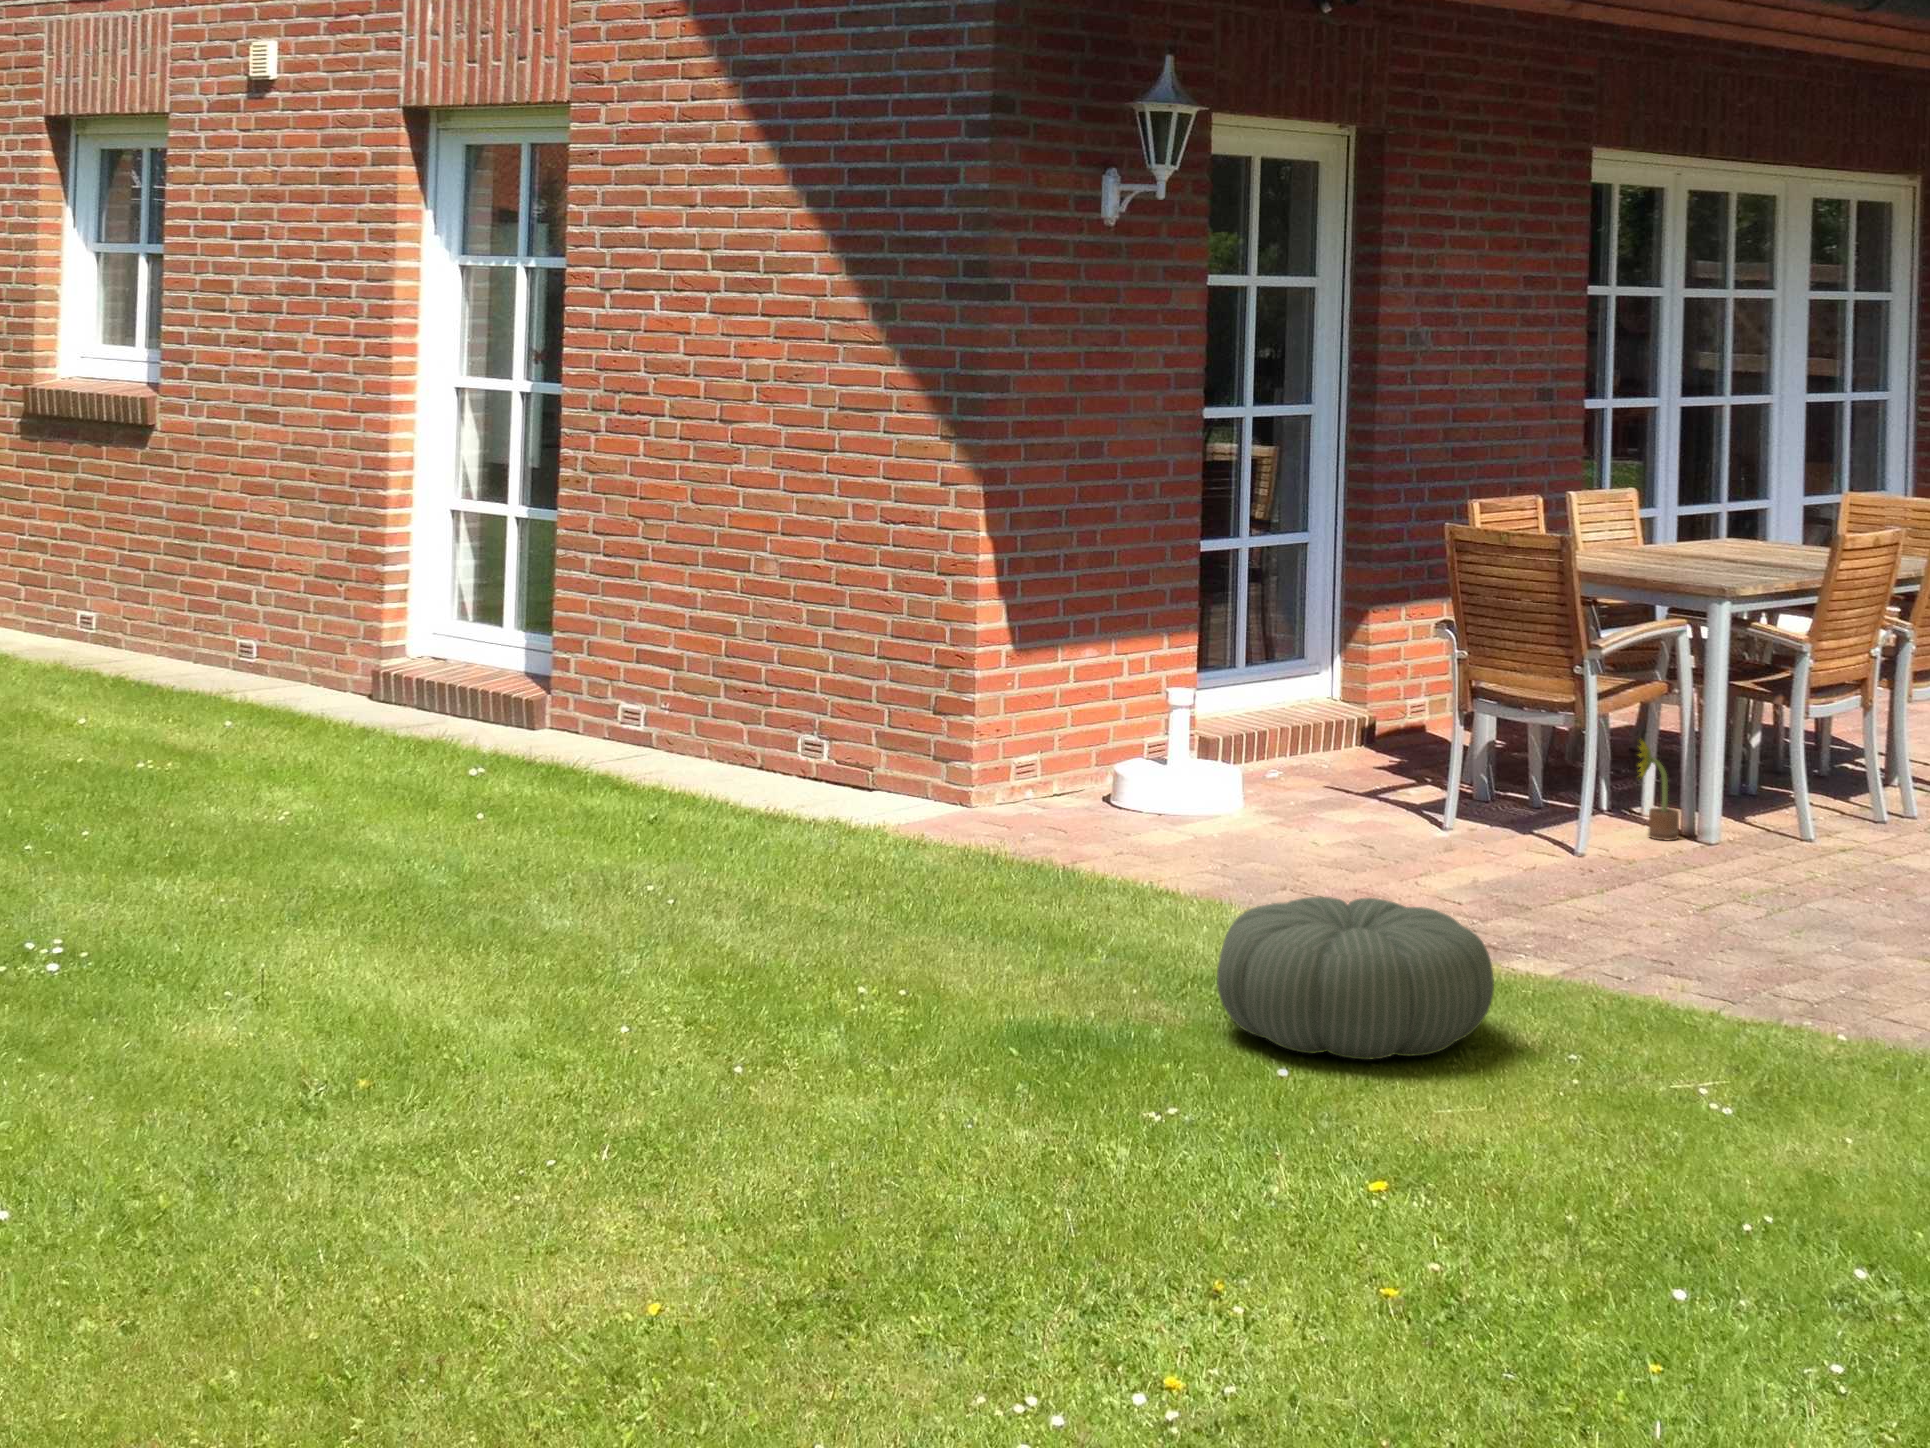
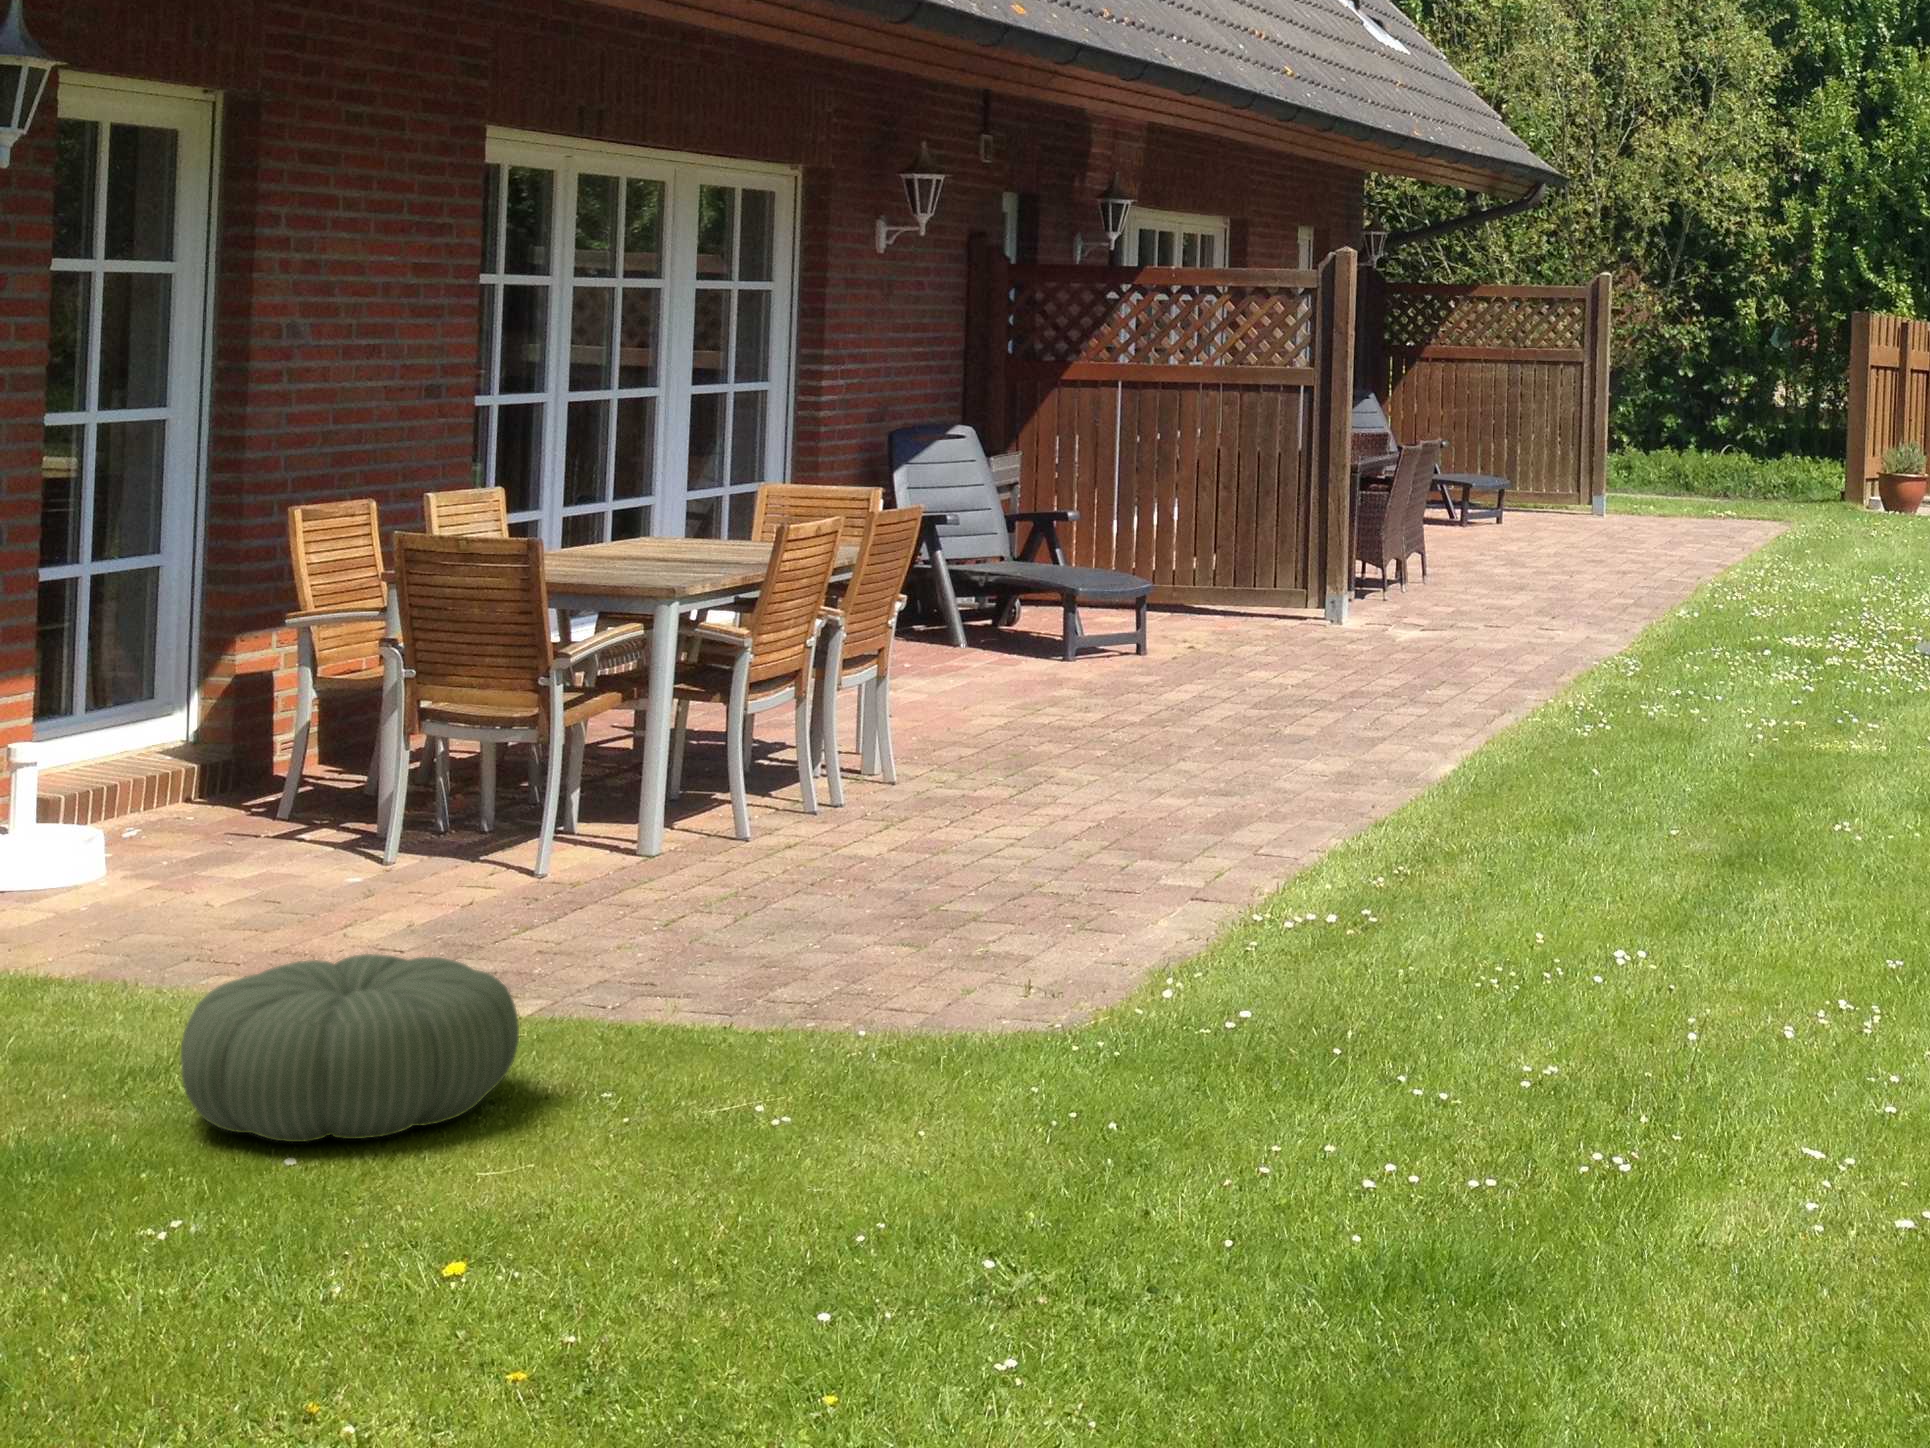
decorative plant: present [1639,739,1679,840] -> none [585,746,633,854]

